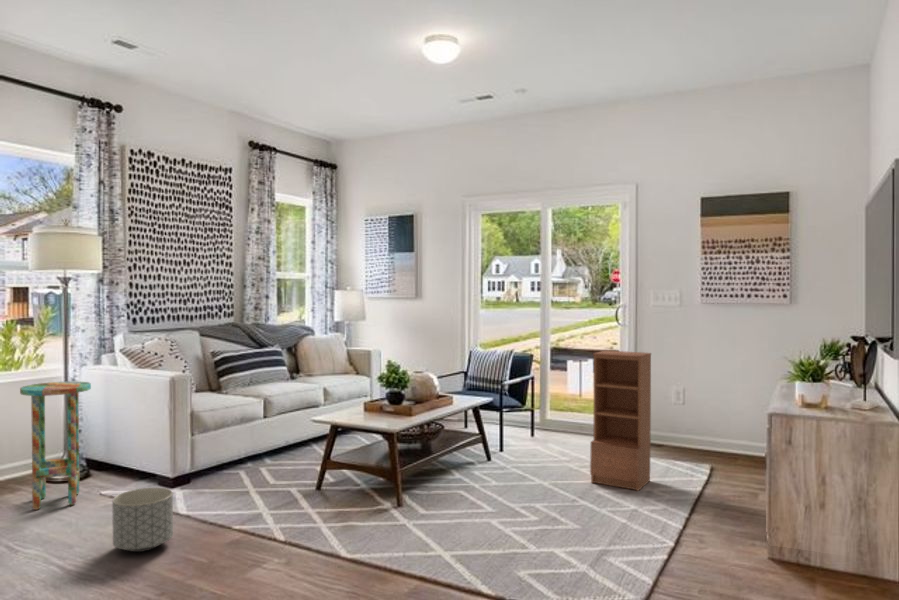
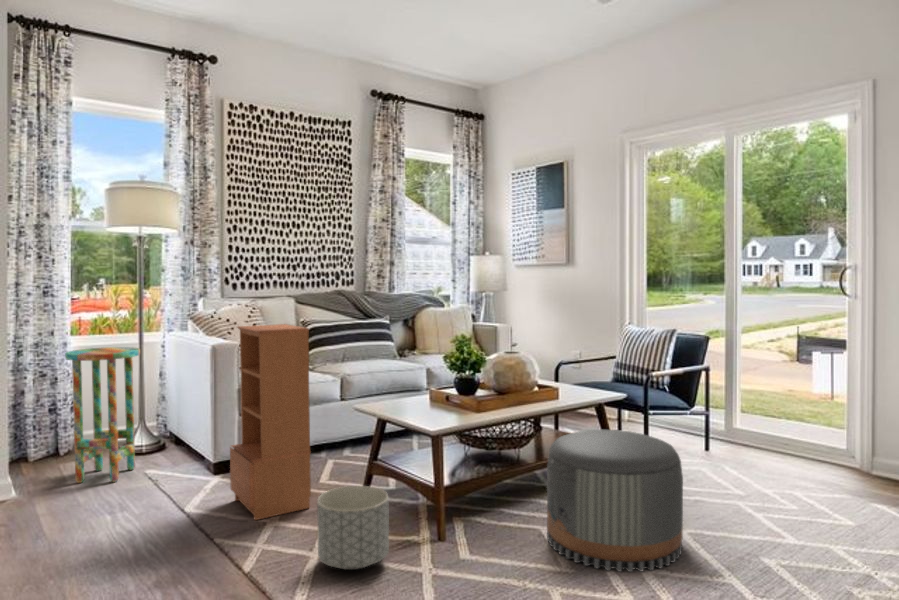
bookcase: present [590,351,651,491] -> present [230,324,311,520]
pouf: none [464,421,551,509] -> present [547,430,683,572]
planter: present [112,488,173,552] -> present [317,486,389,570]

